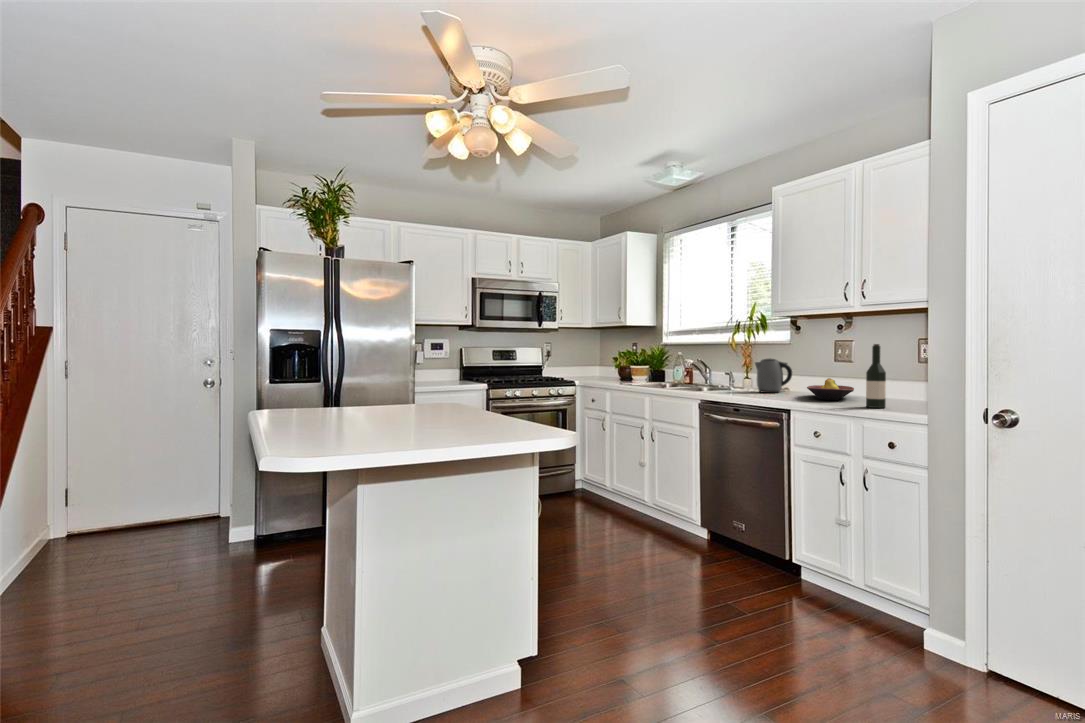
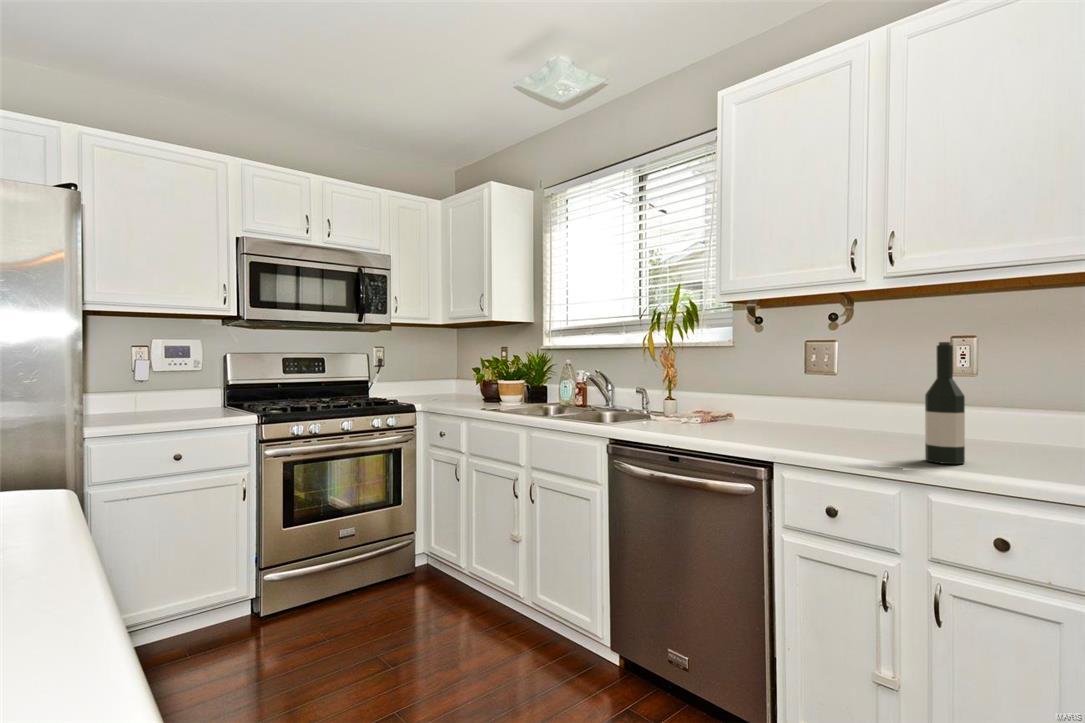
kettle: present [755,358,792,393] -> none [692,369,751,425]
fruit bowl: present [807,378,854,400] -> none [787,402,873,442]

